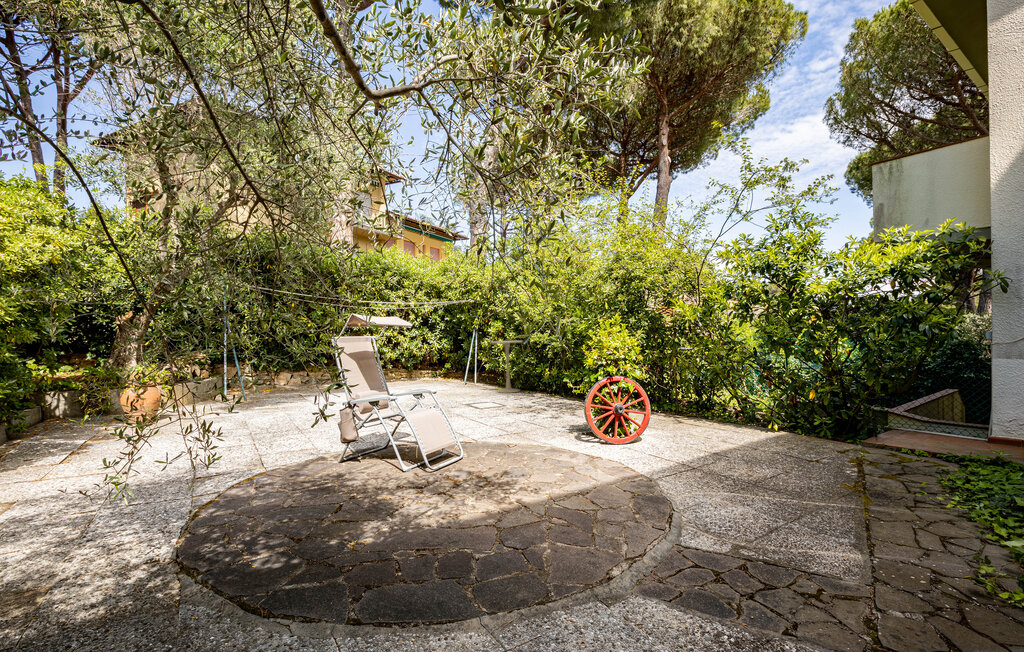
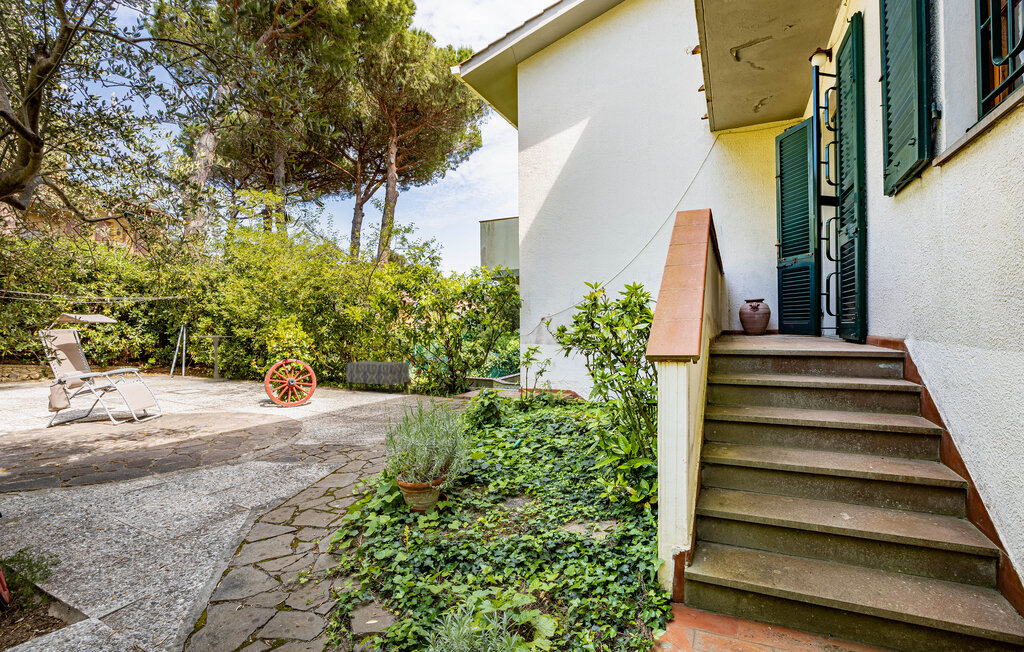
bench: none [674,377,777,432] -> present [346,361,409,394]

